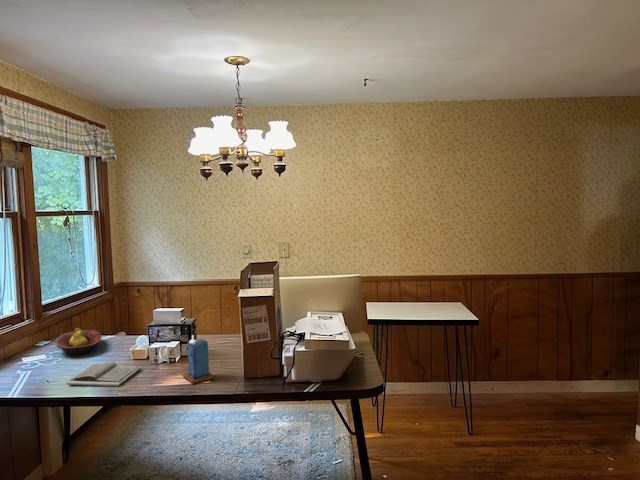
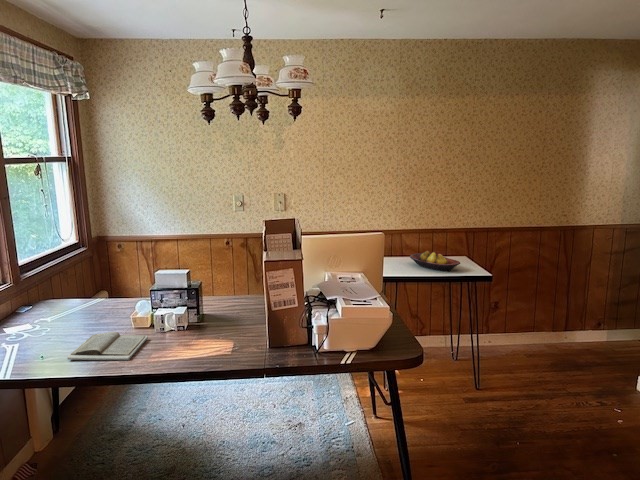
fruit bowl: present [55,328,101,355] -> present [410,251,460,271]
candle: present [183,335,215,384] -> none [199,302,236,356]

